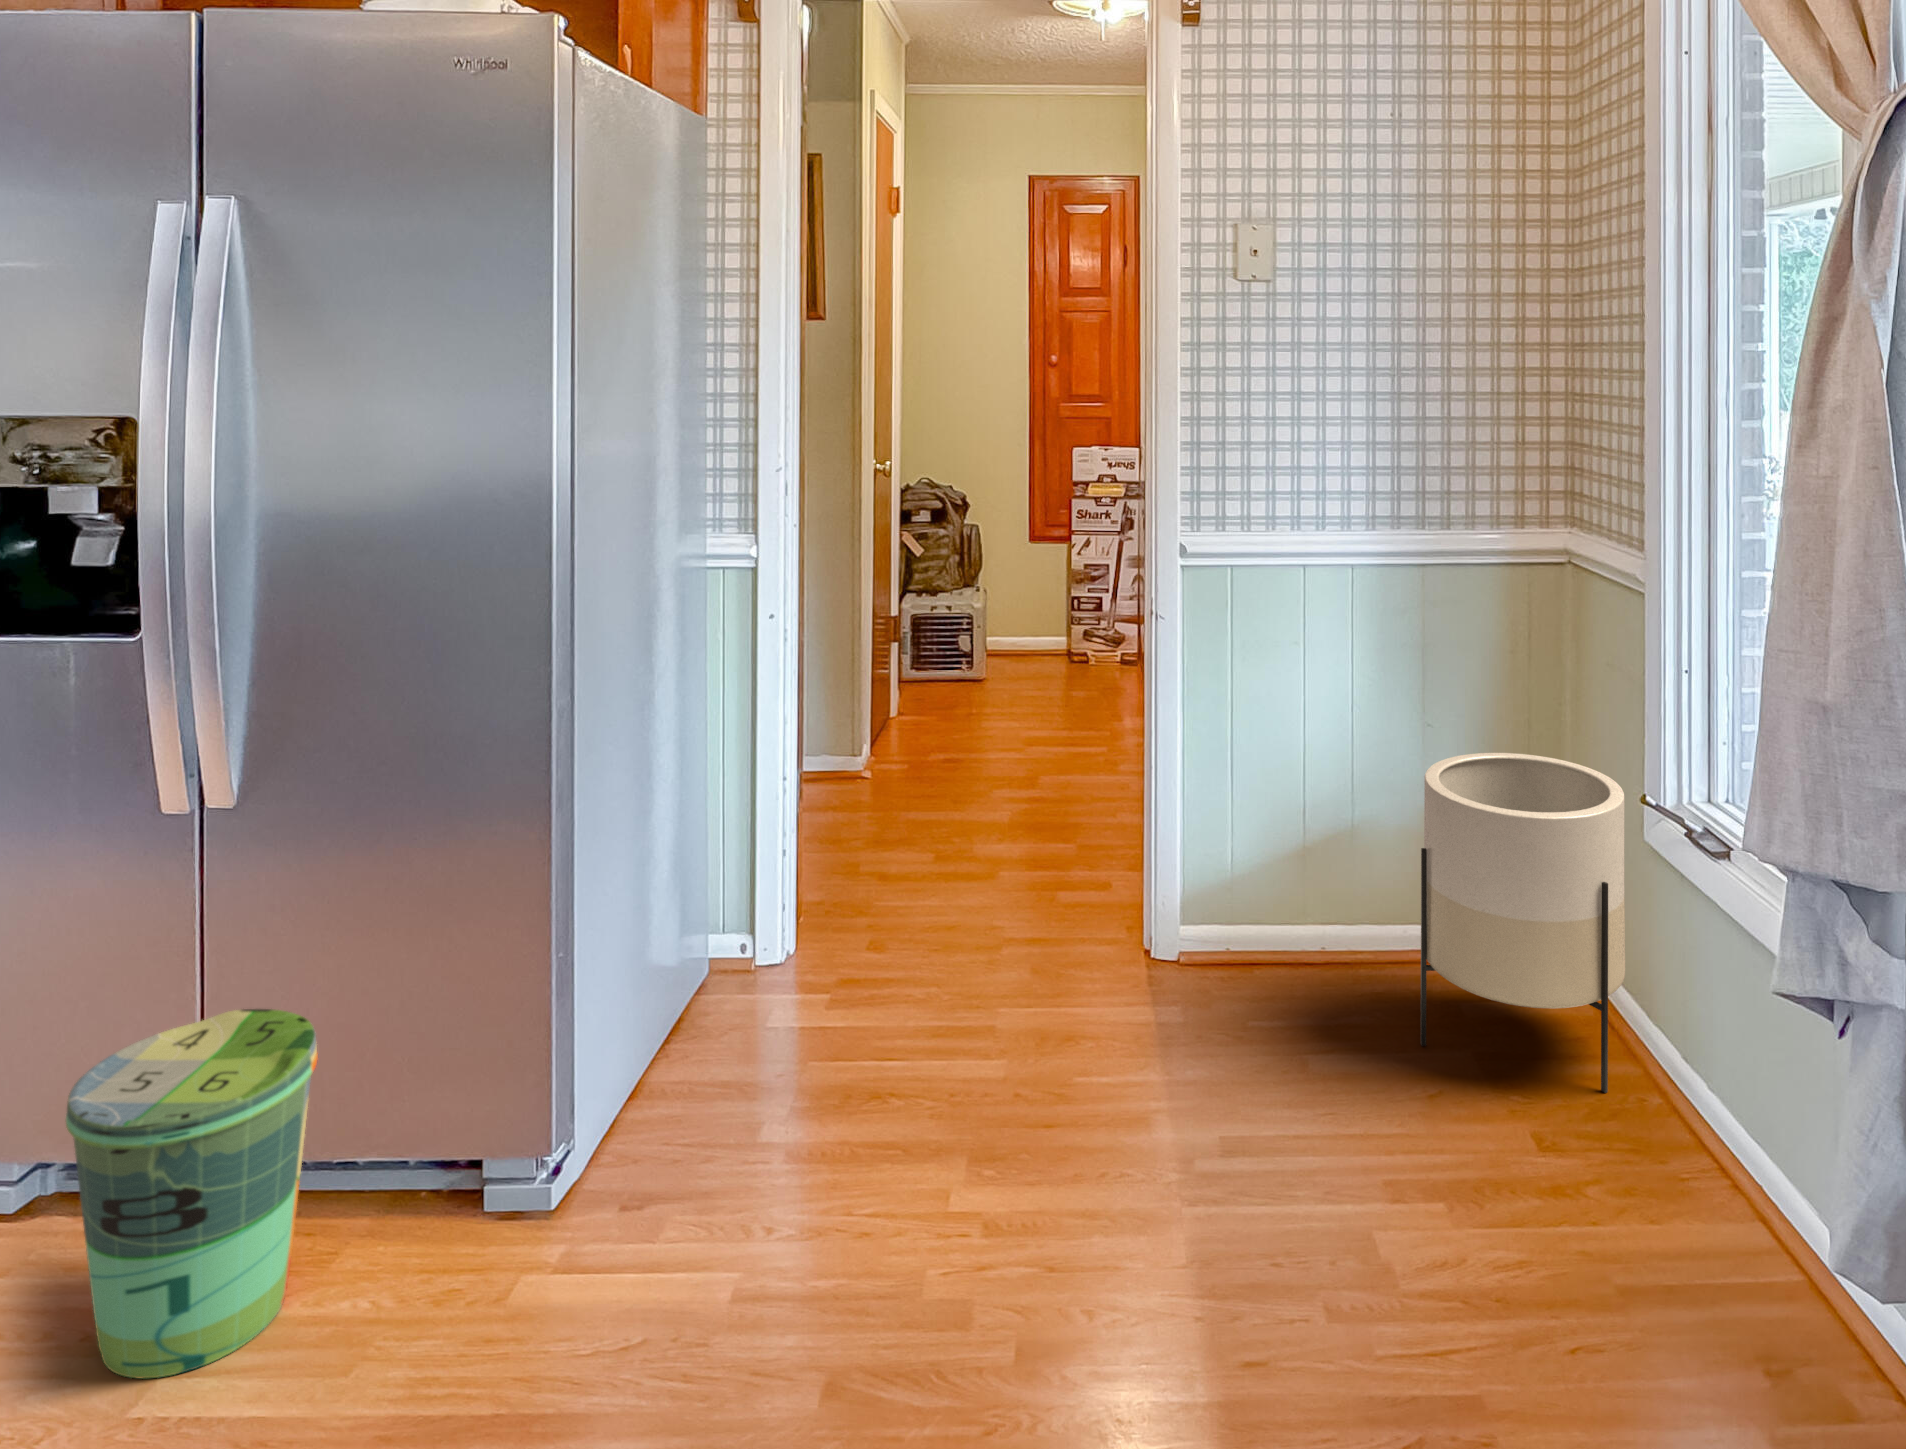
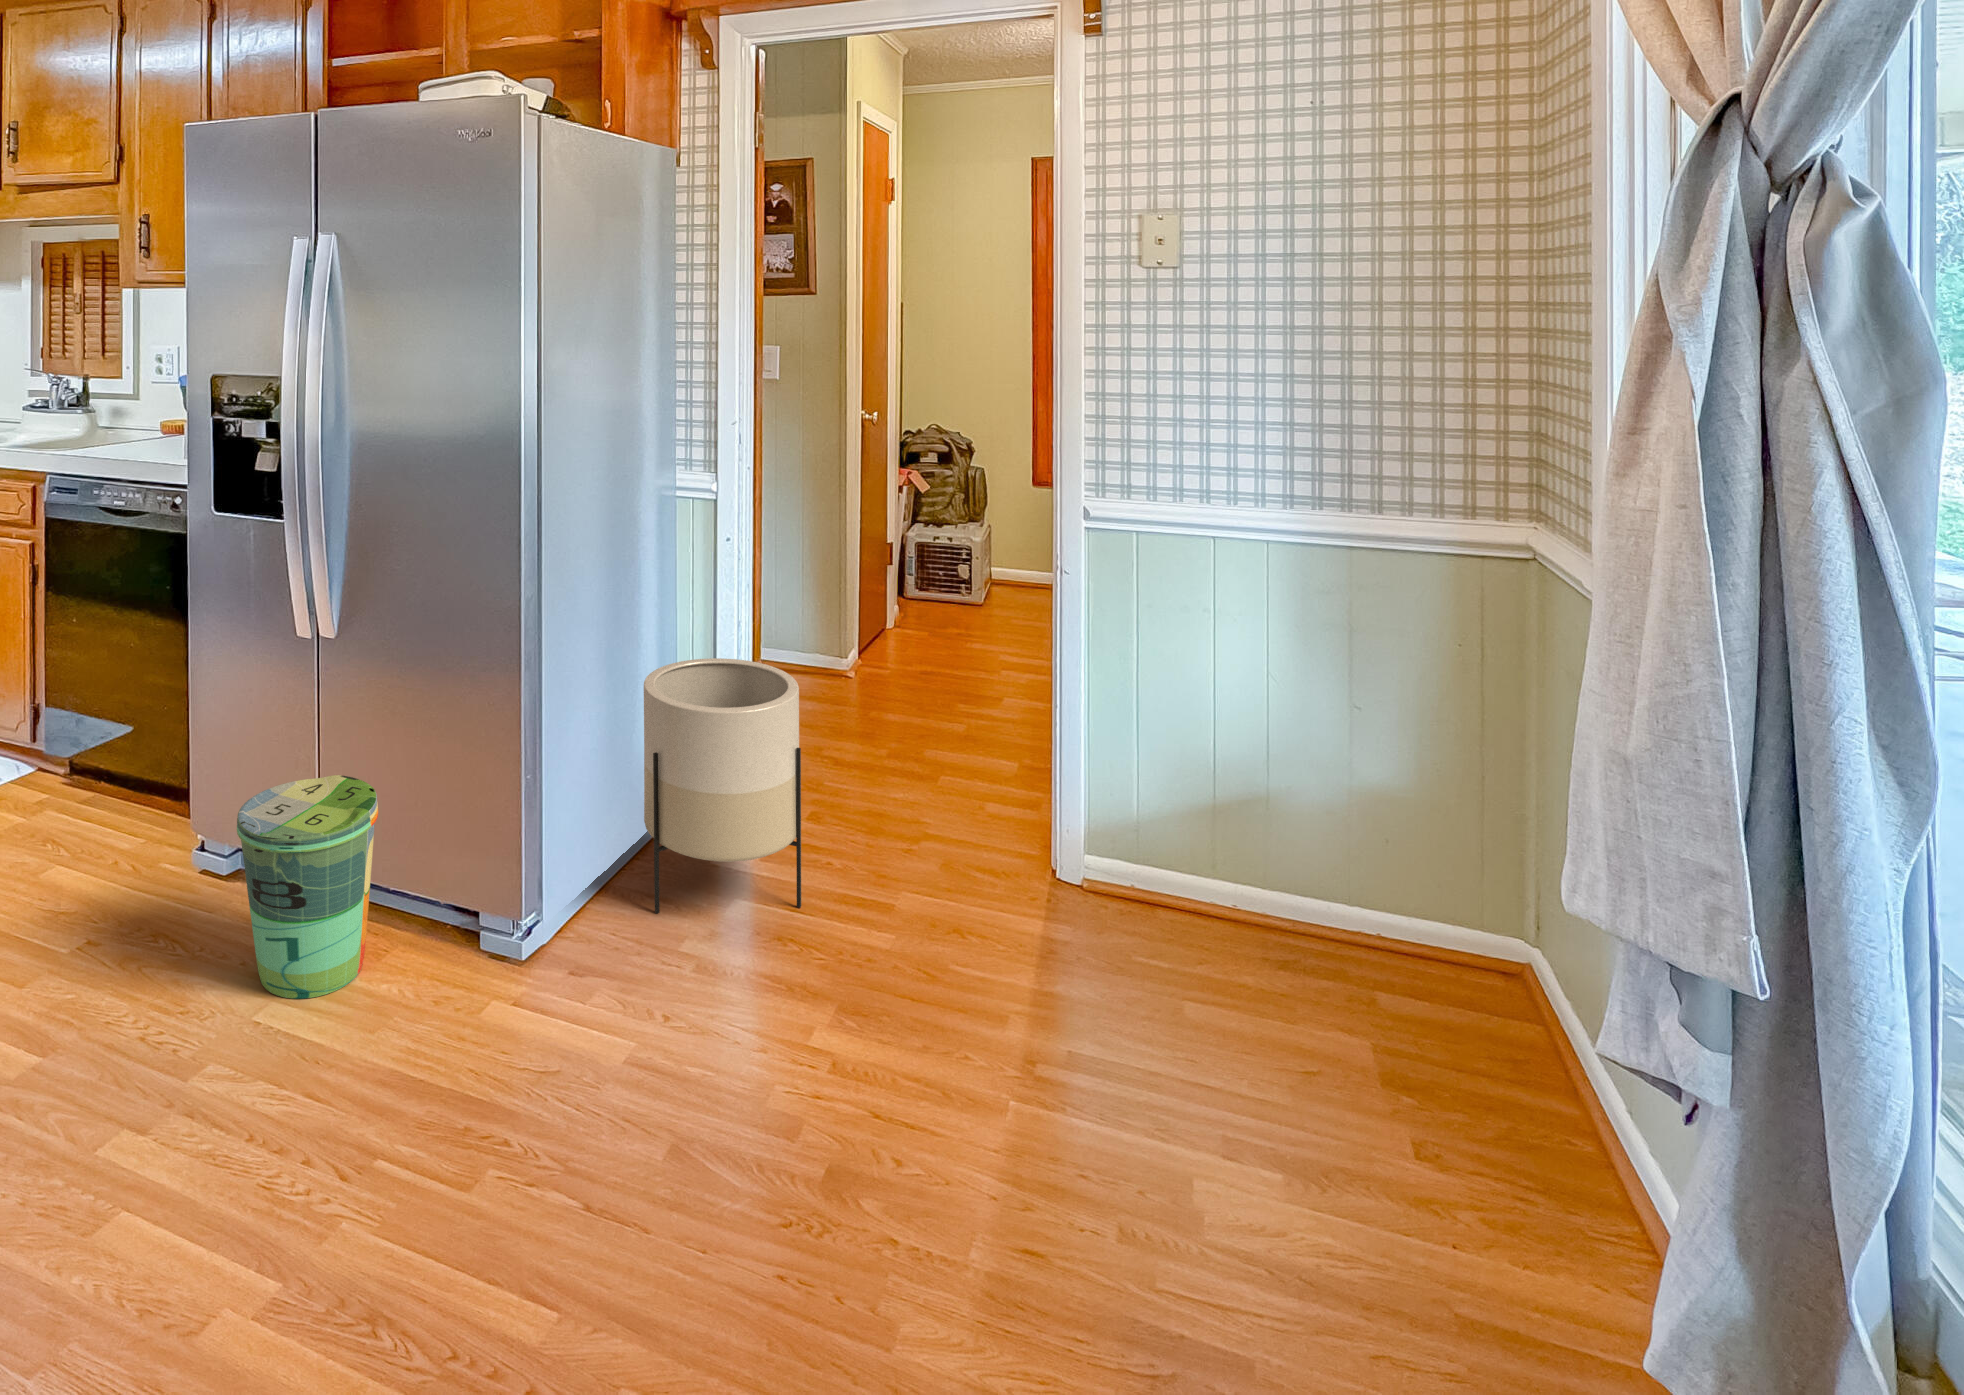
planter: present [1421,753,1625,1093] -> present [644,658,801,914]

